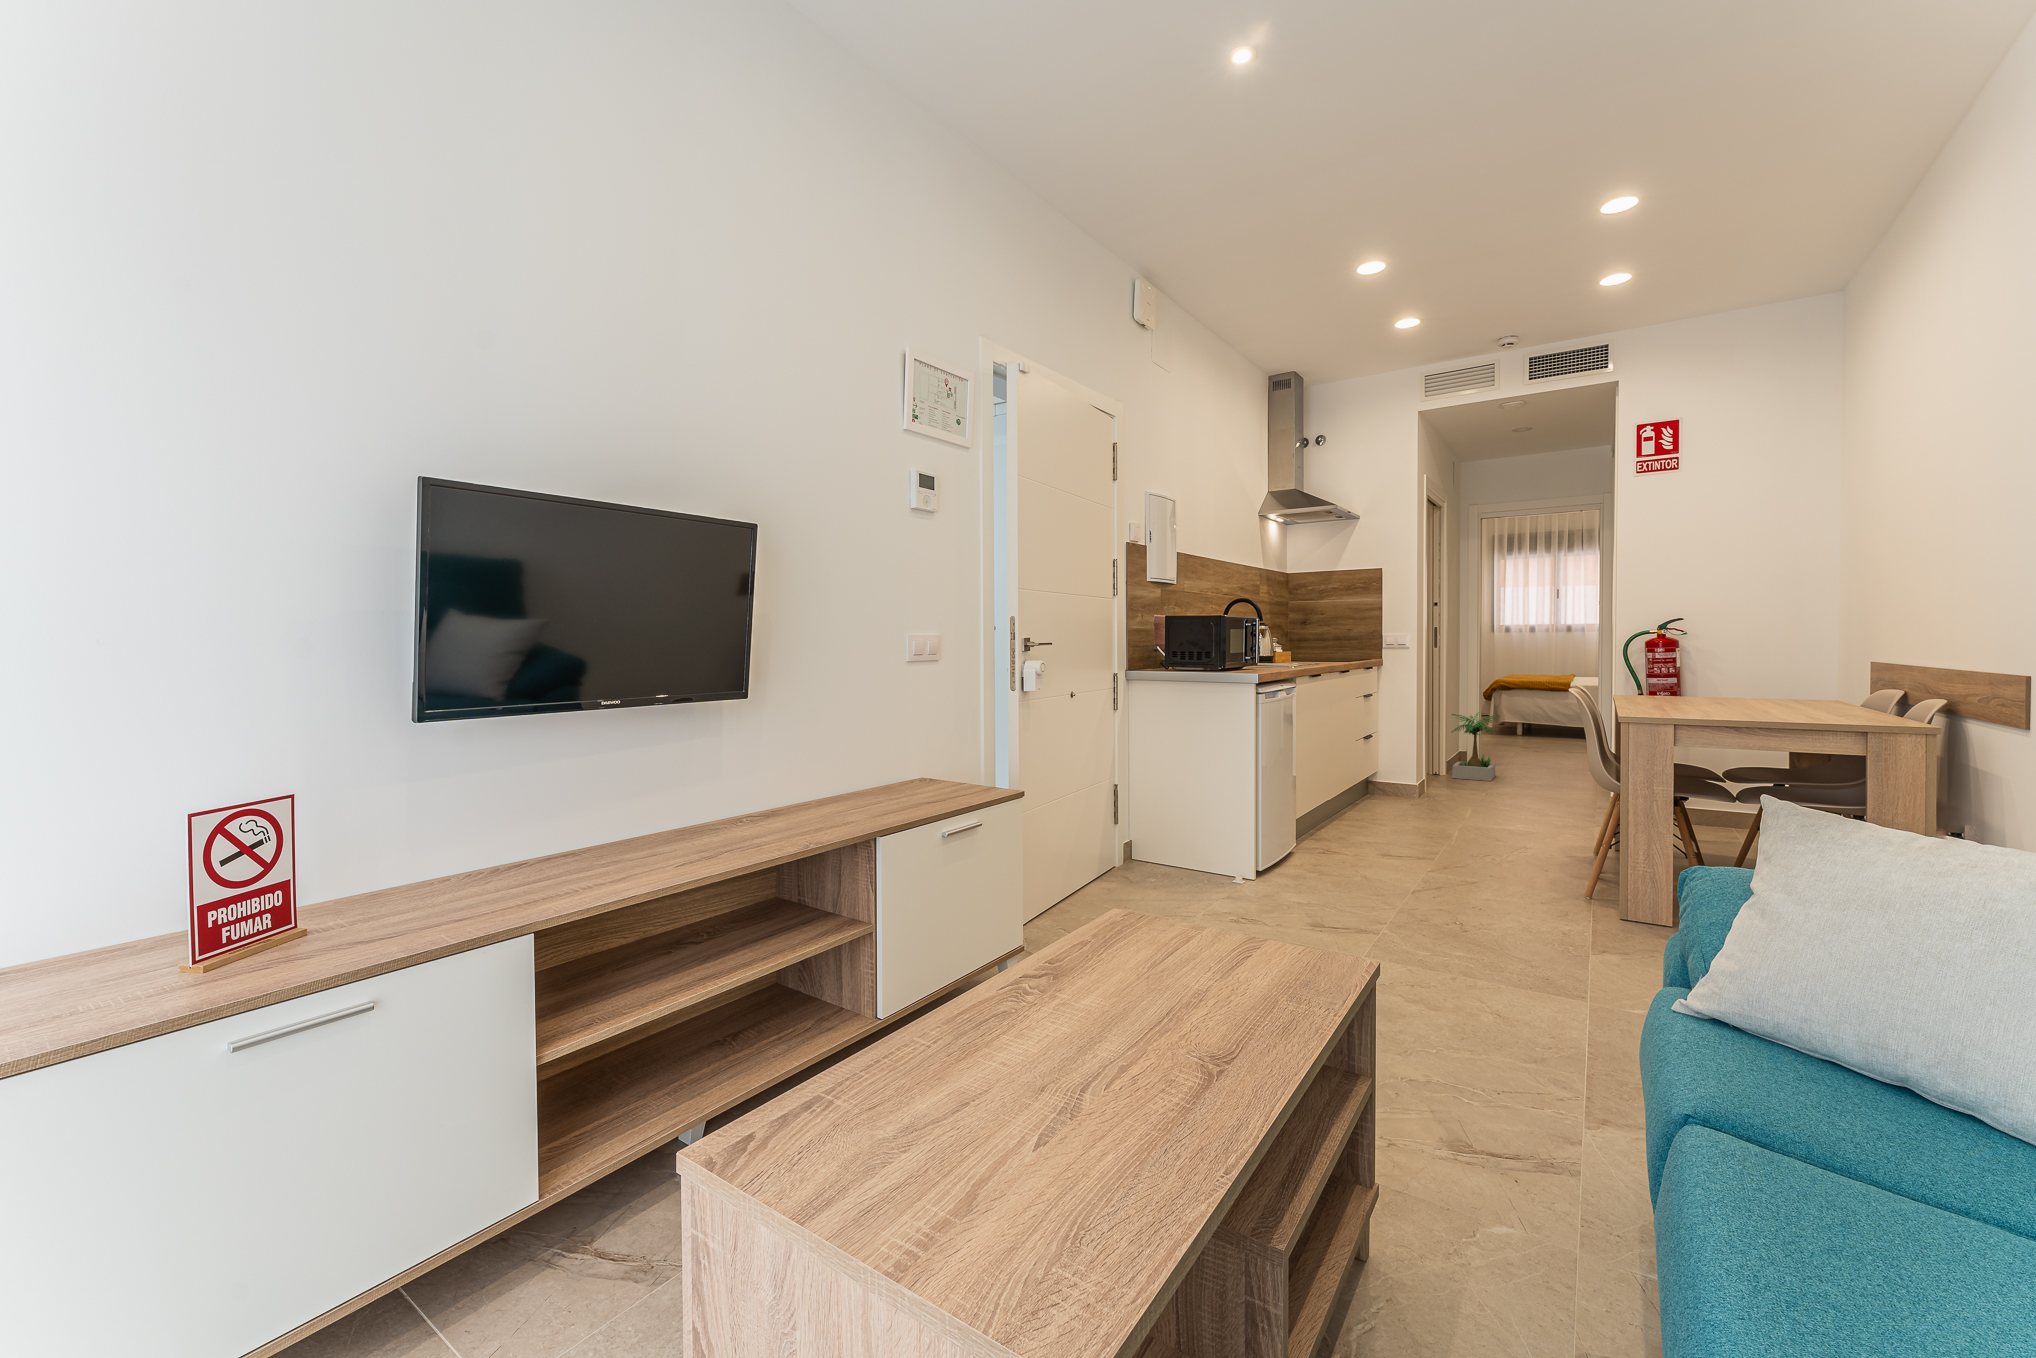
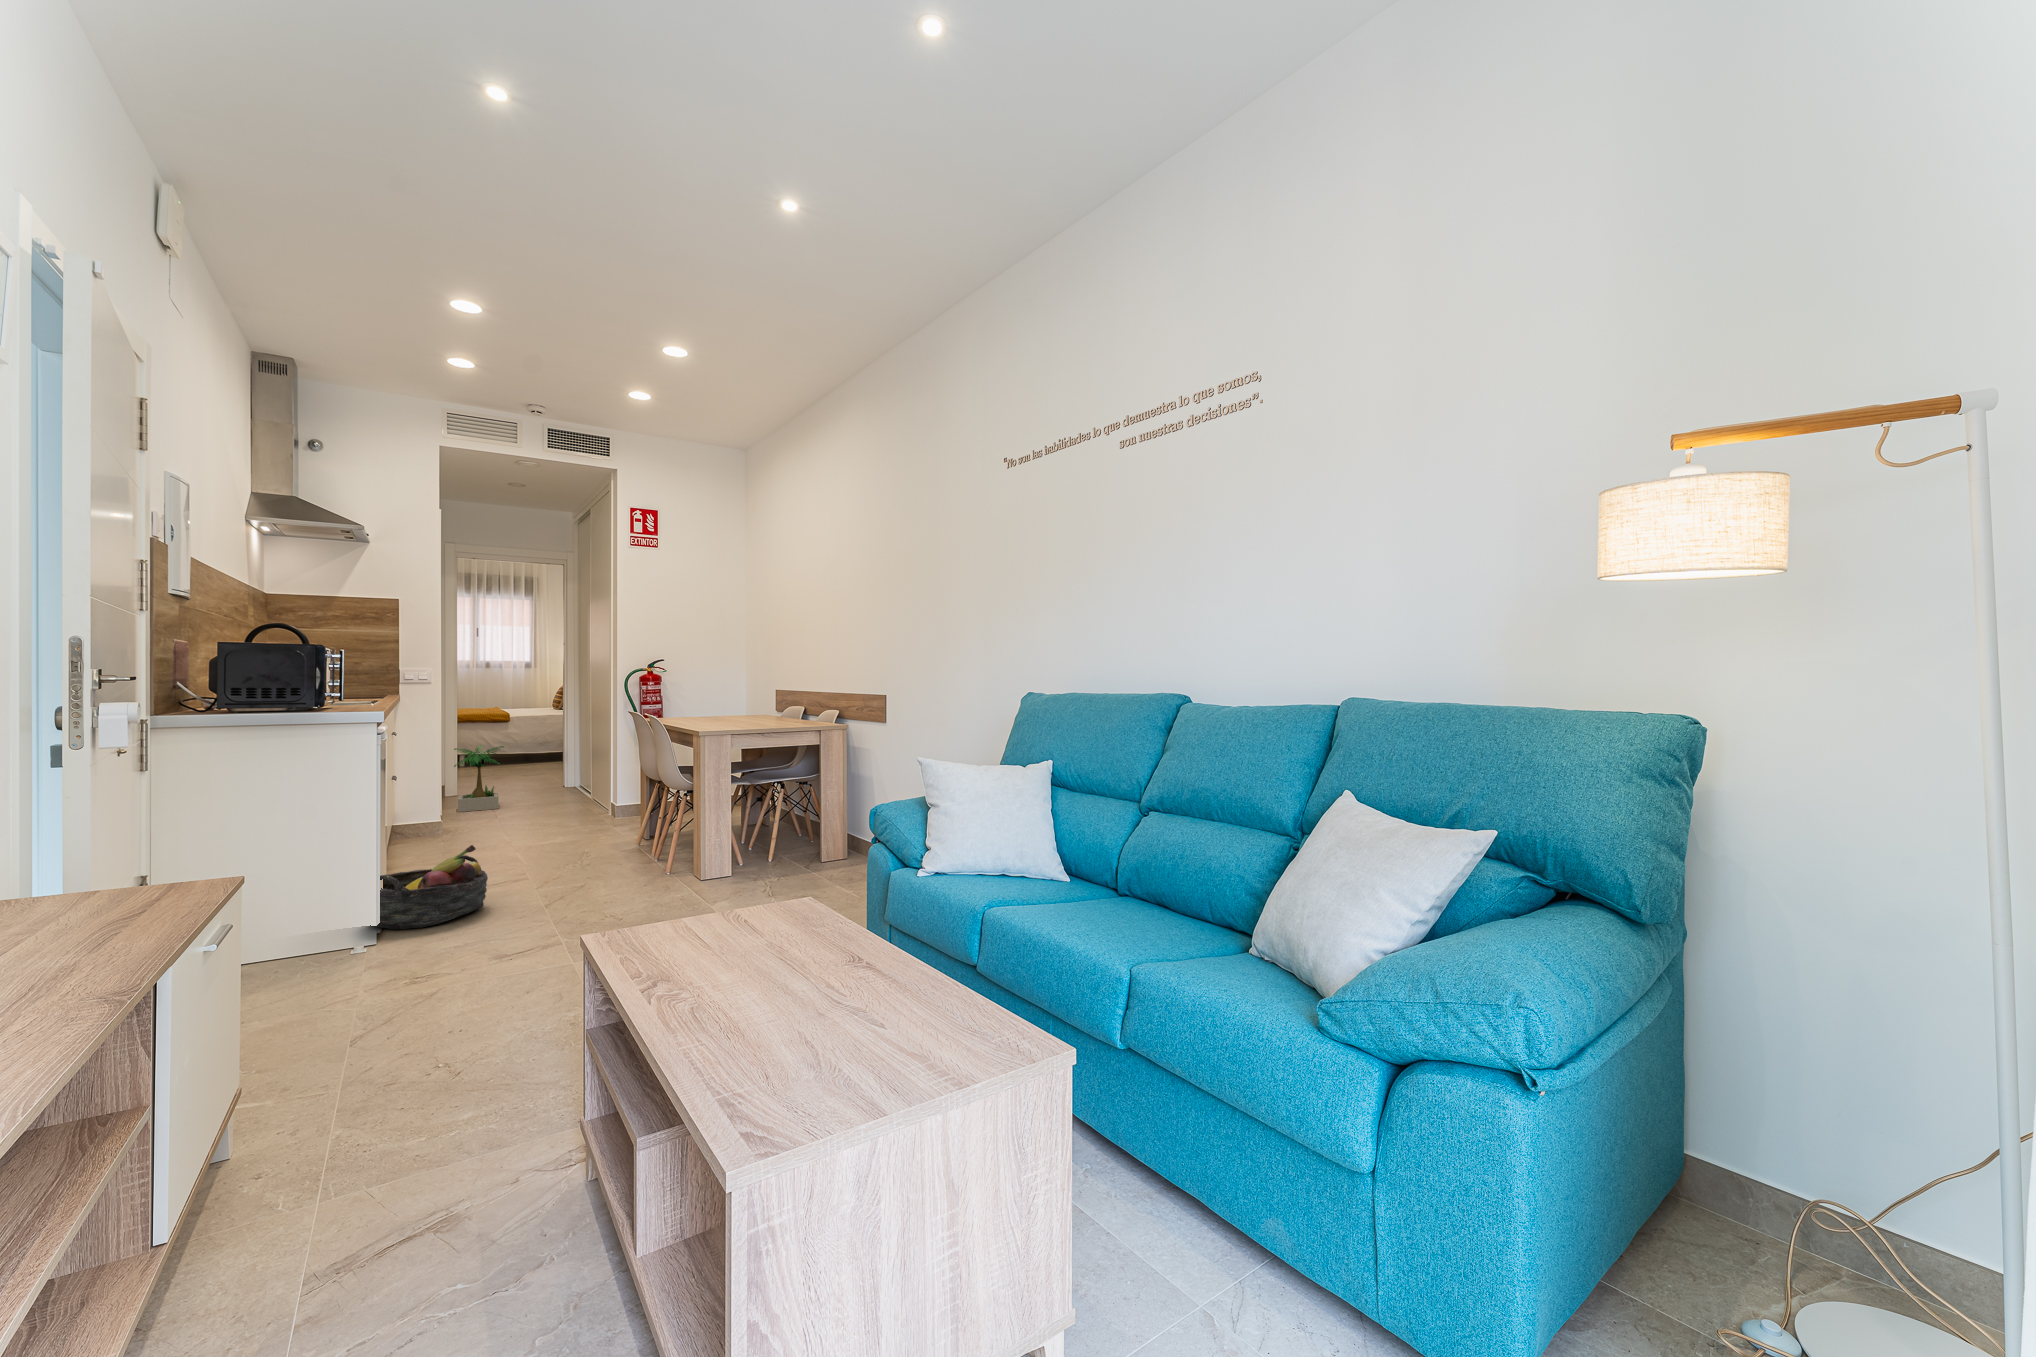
basket: none [1284,814,1386,883] -> present [377,845,488,929]

